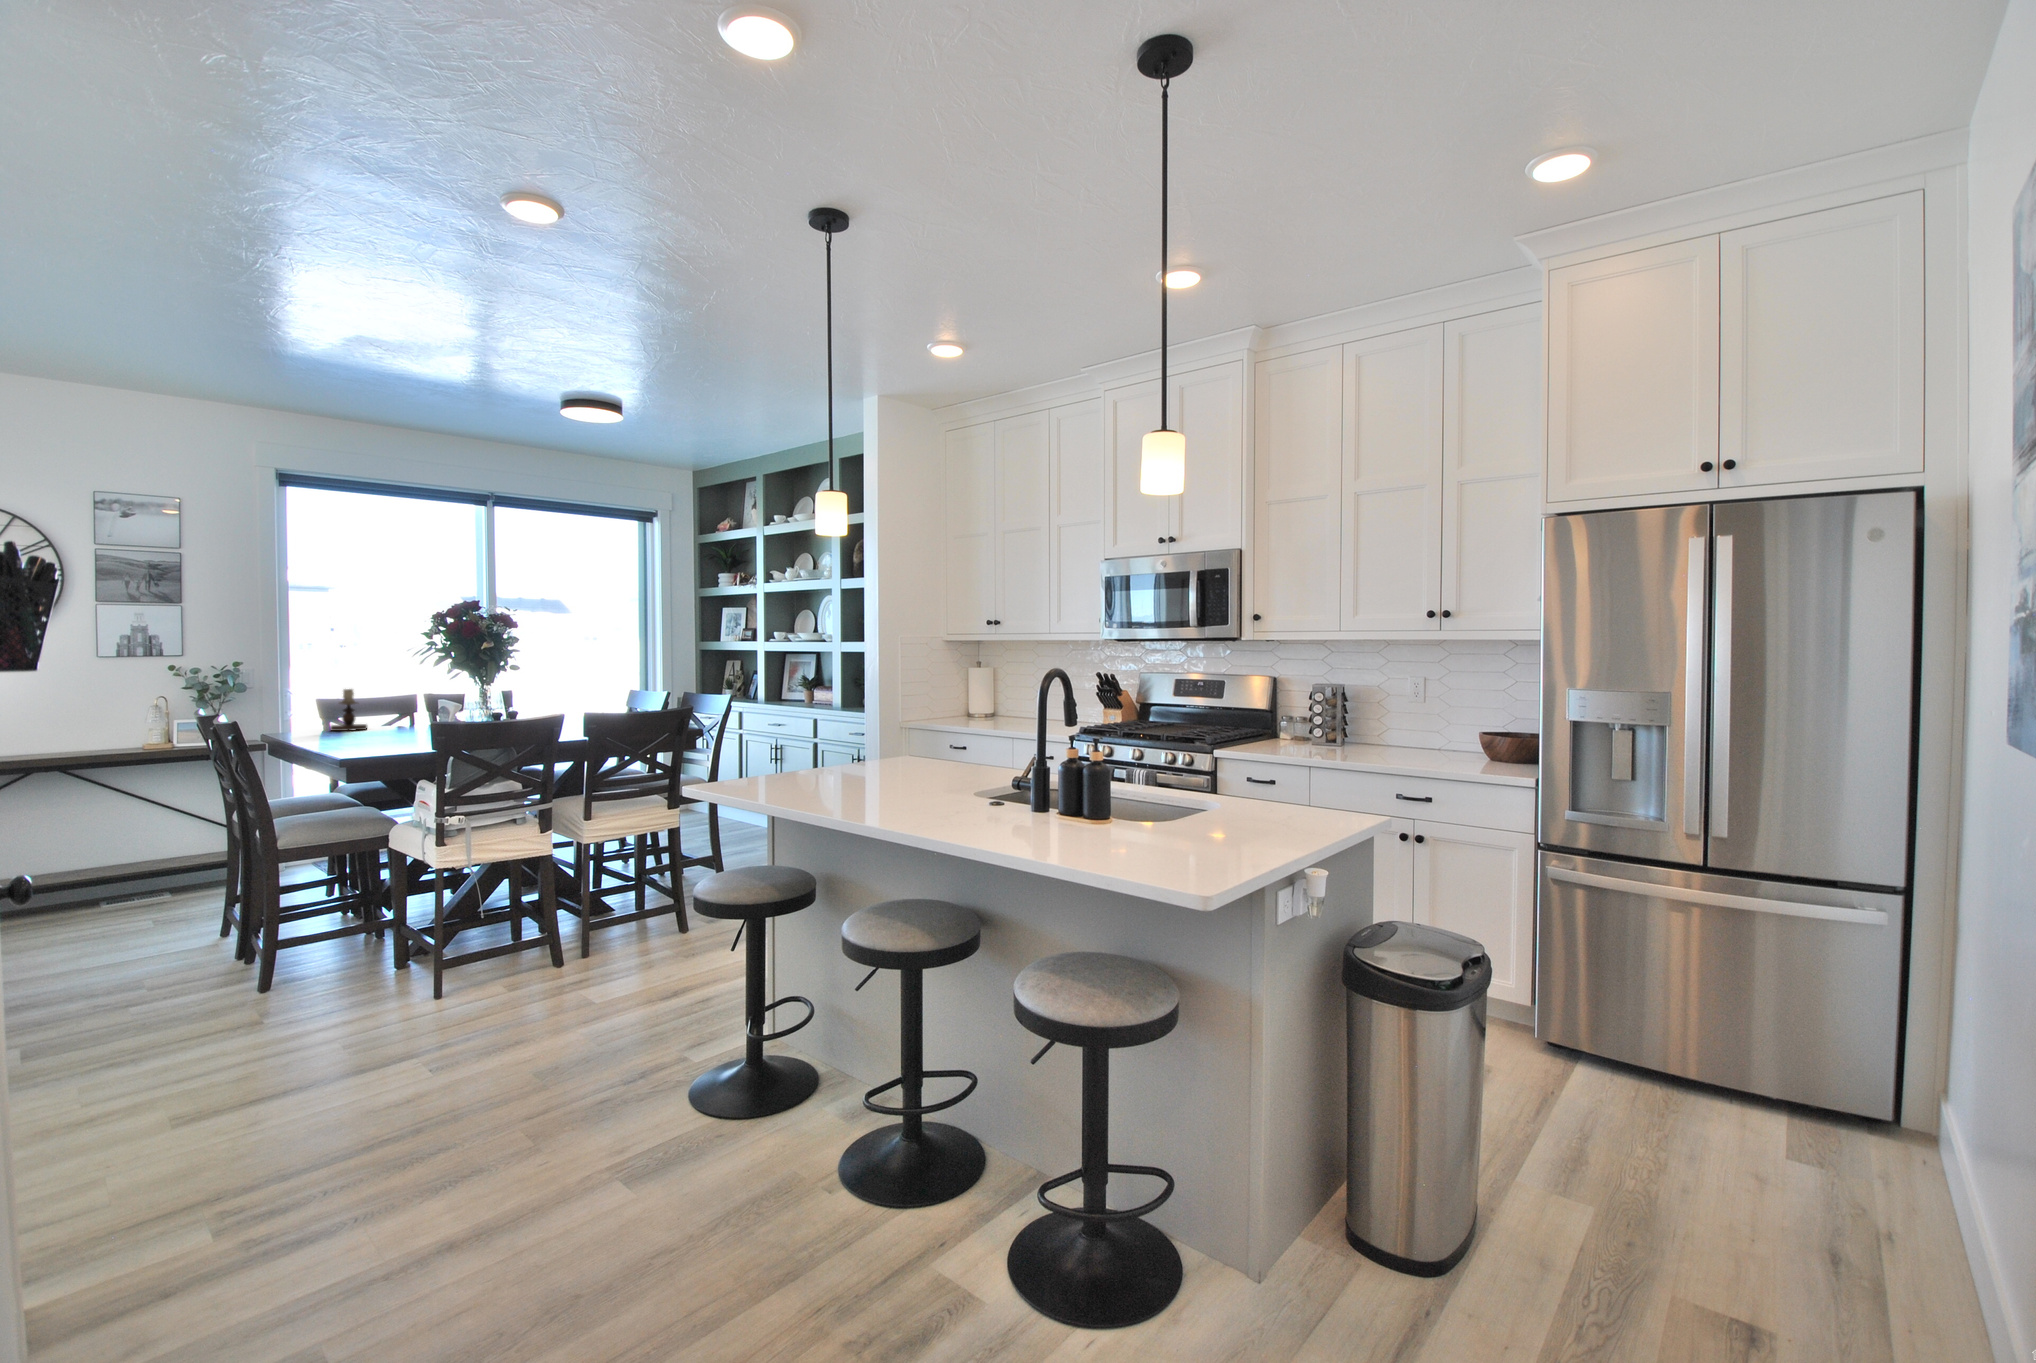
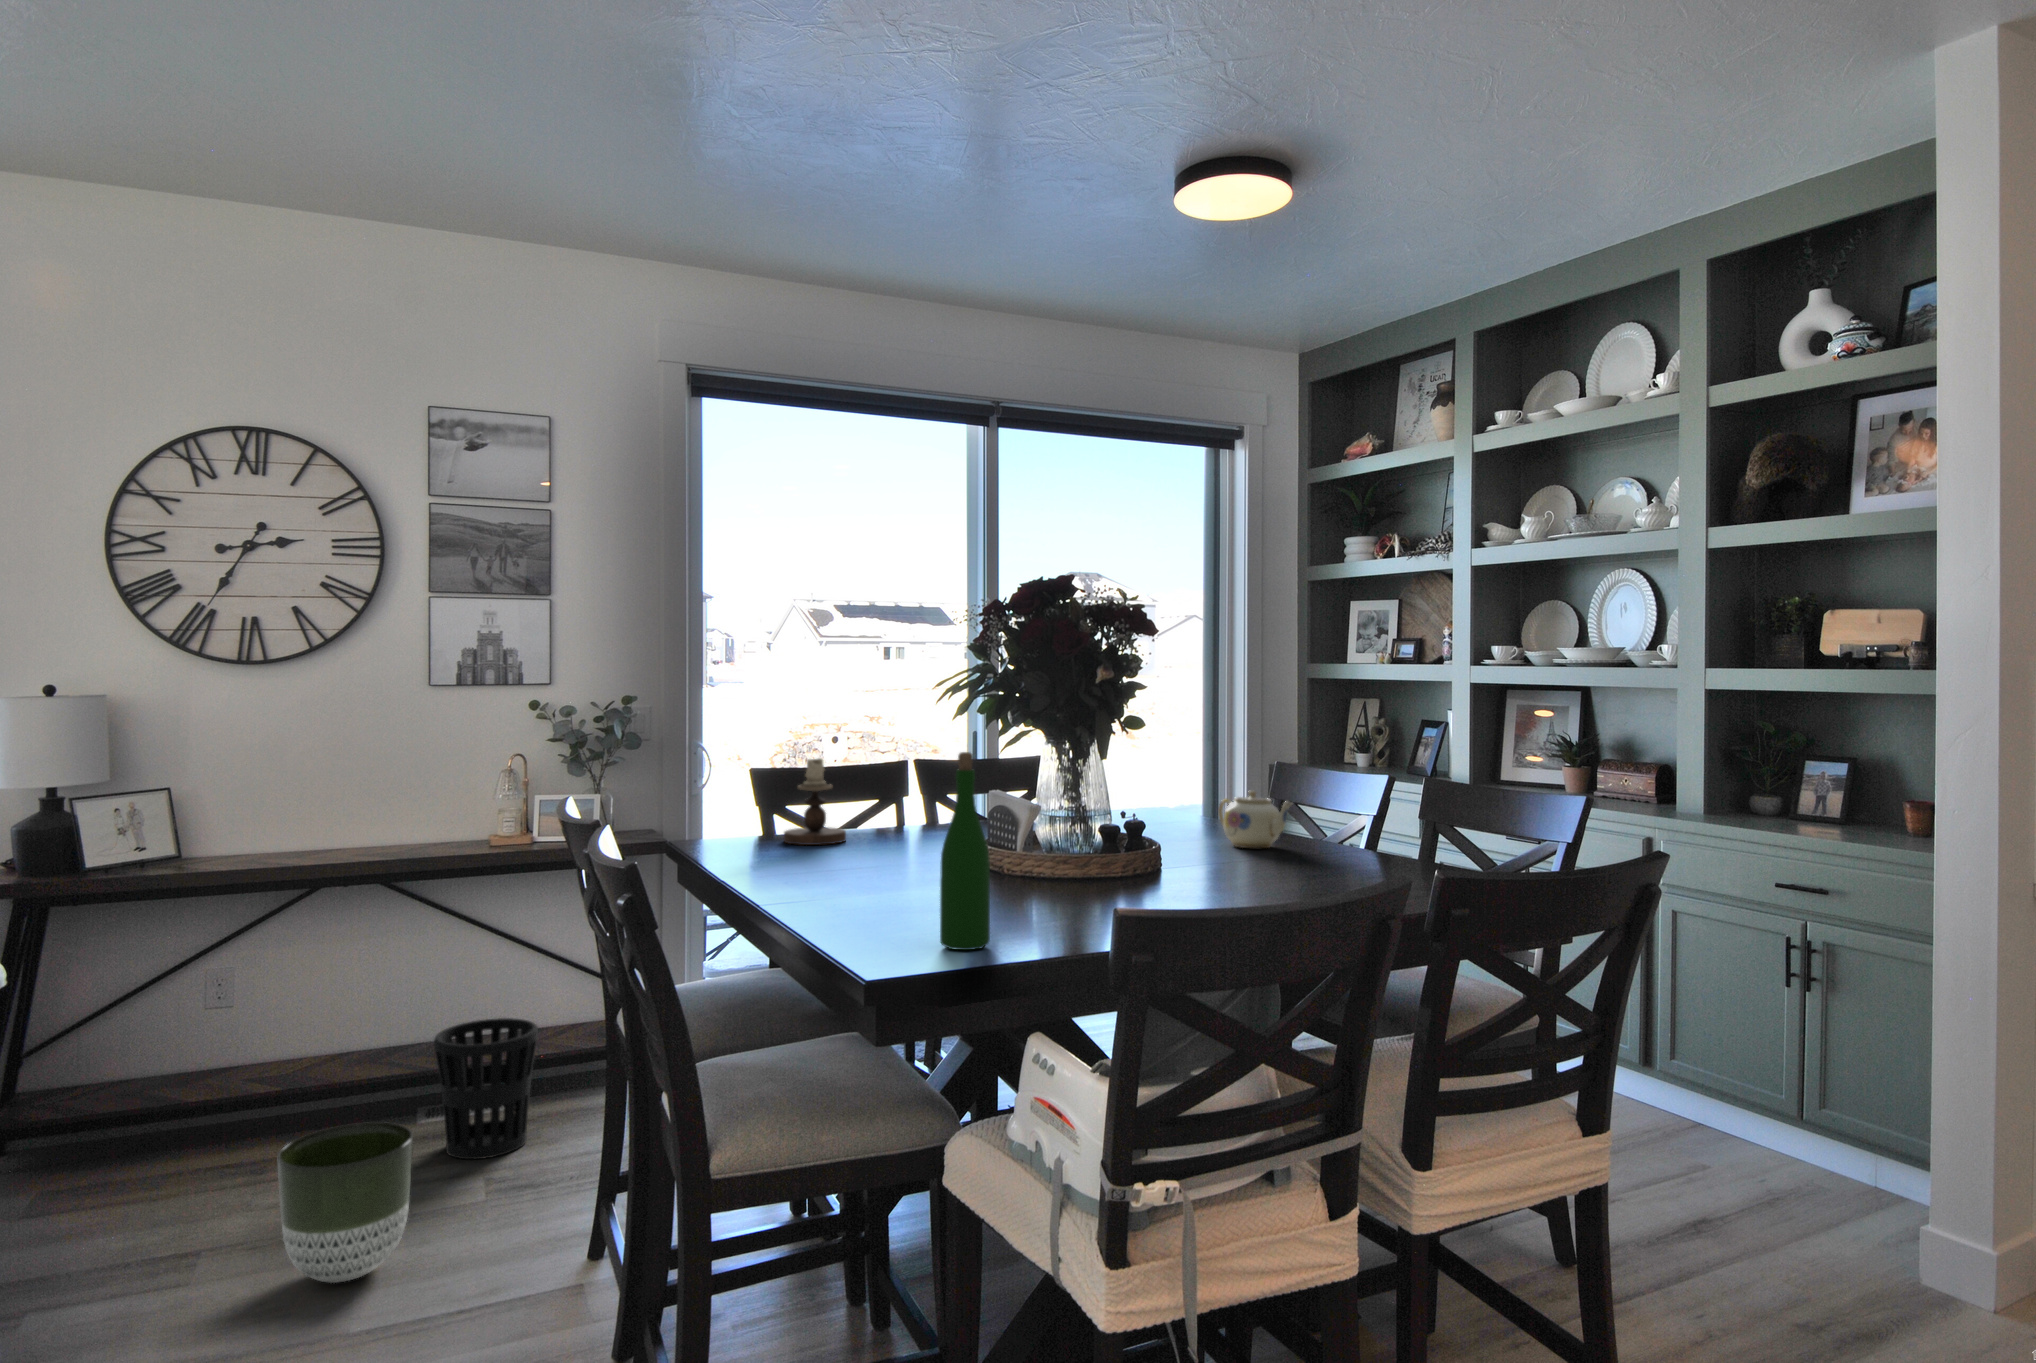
wine bottle: none [377,672,400,748] -> present [940,752,990,950]
teapot: none [568,699,598,725] -> present [1218,790,1293,848]
wastebasket: none [113,839,181,910] -> present [434,1018,538,1159]
planter: none [30,872,110,944] -> present [278,1122,413,1283]

